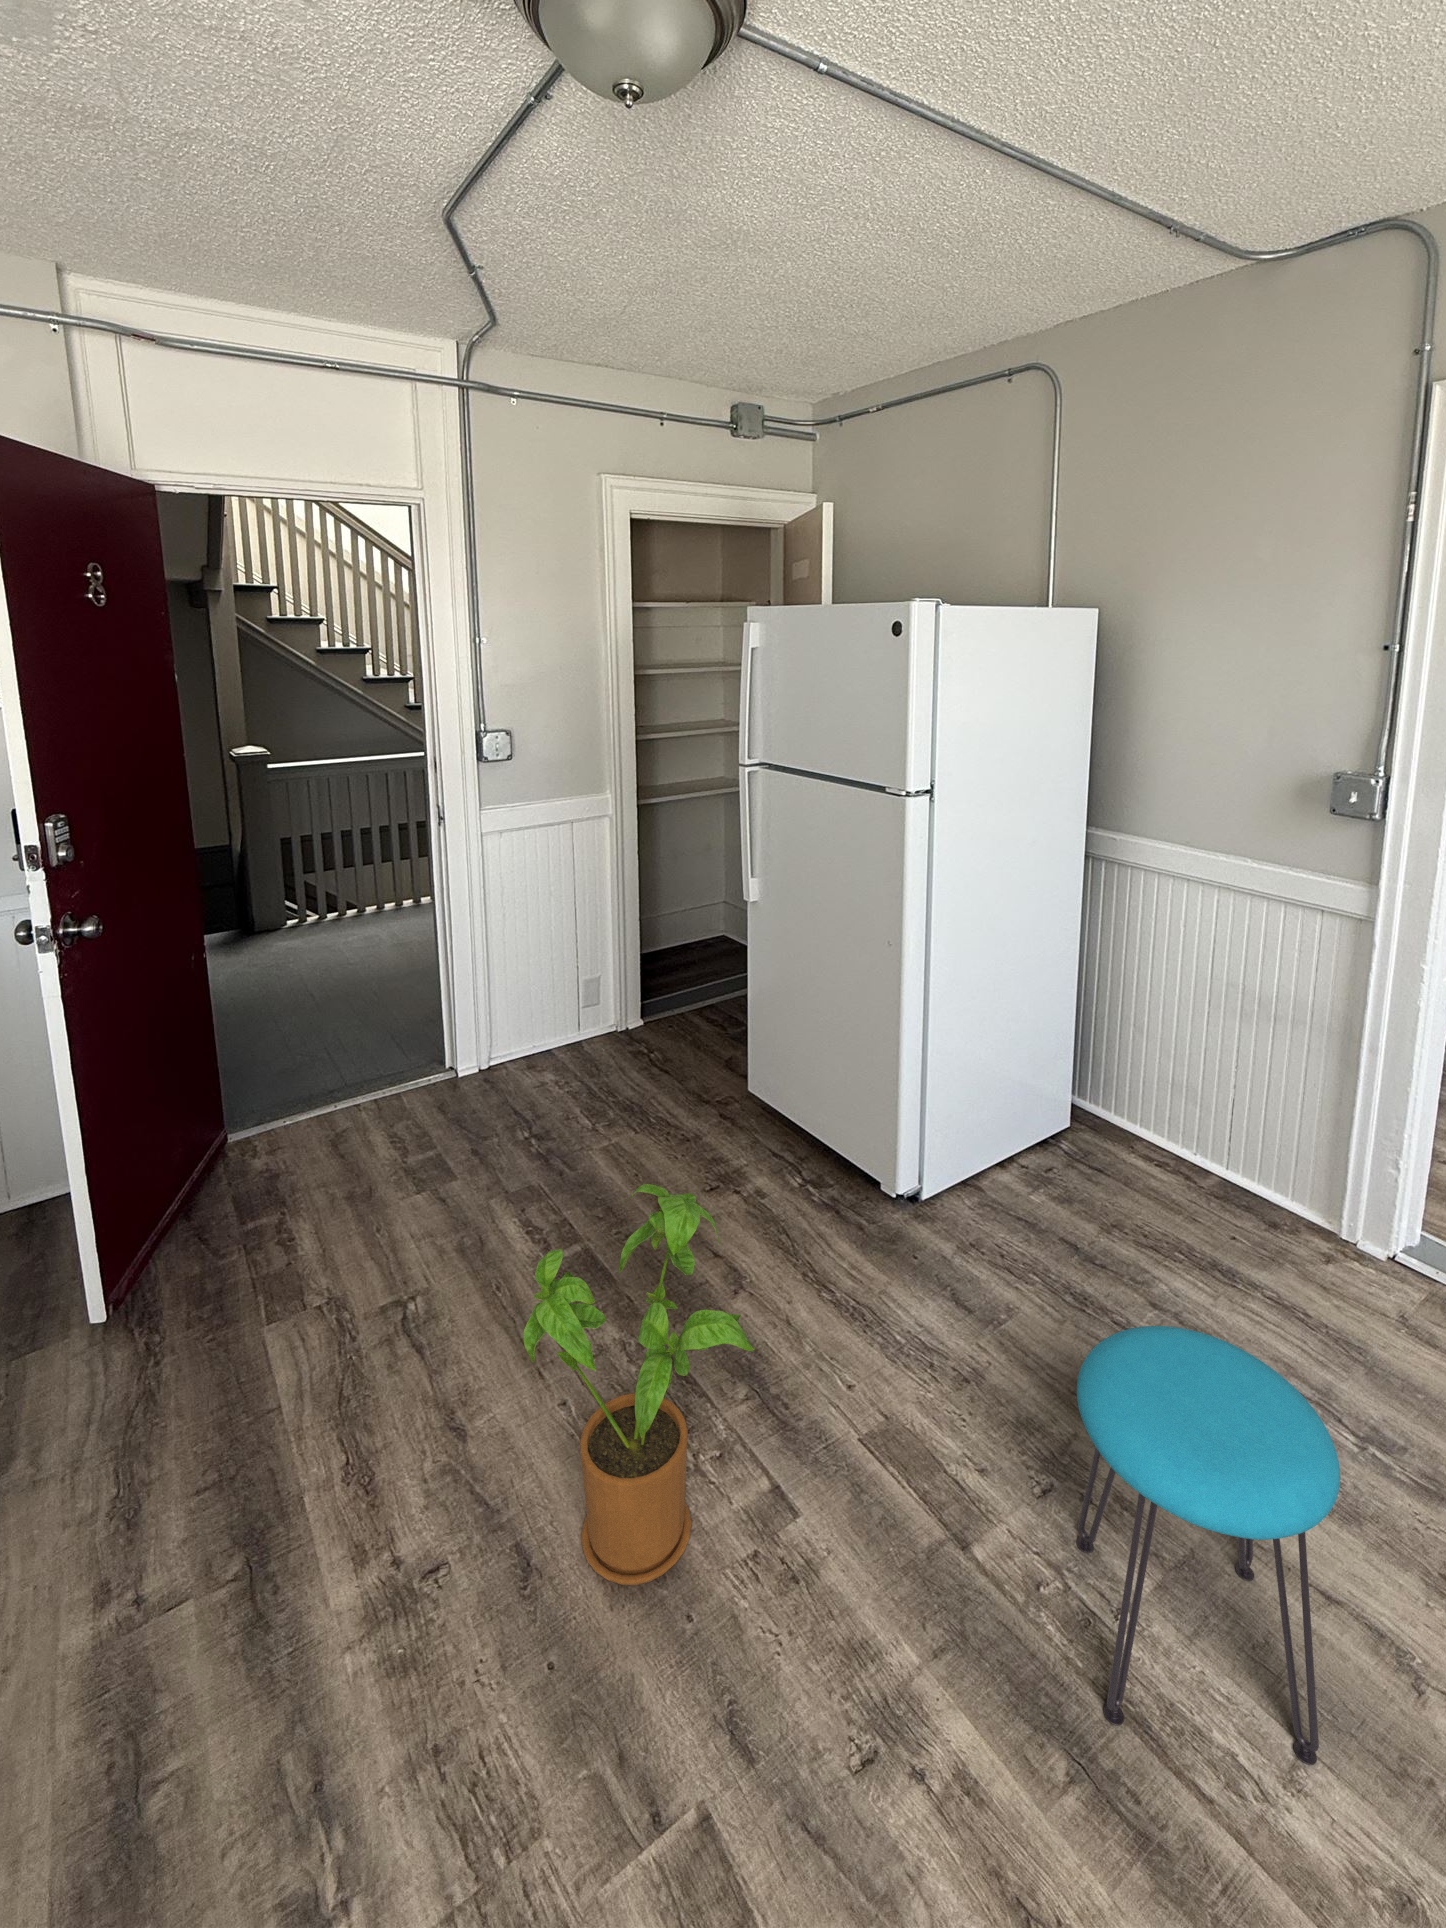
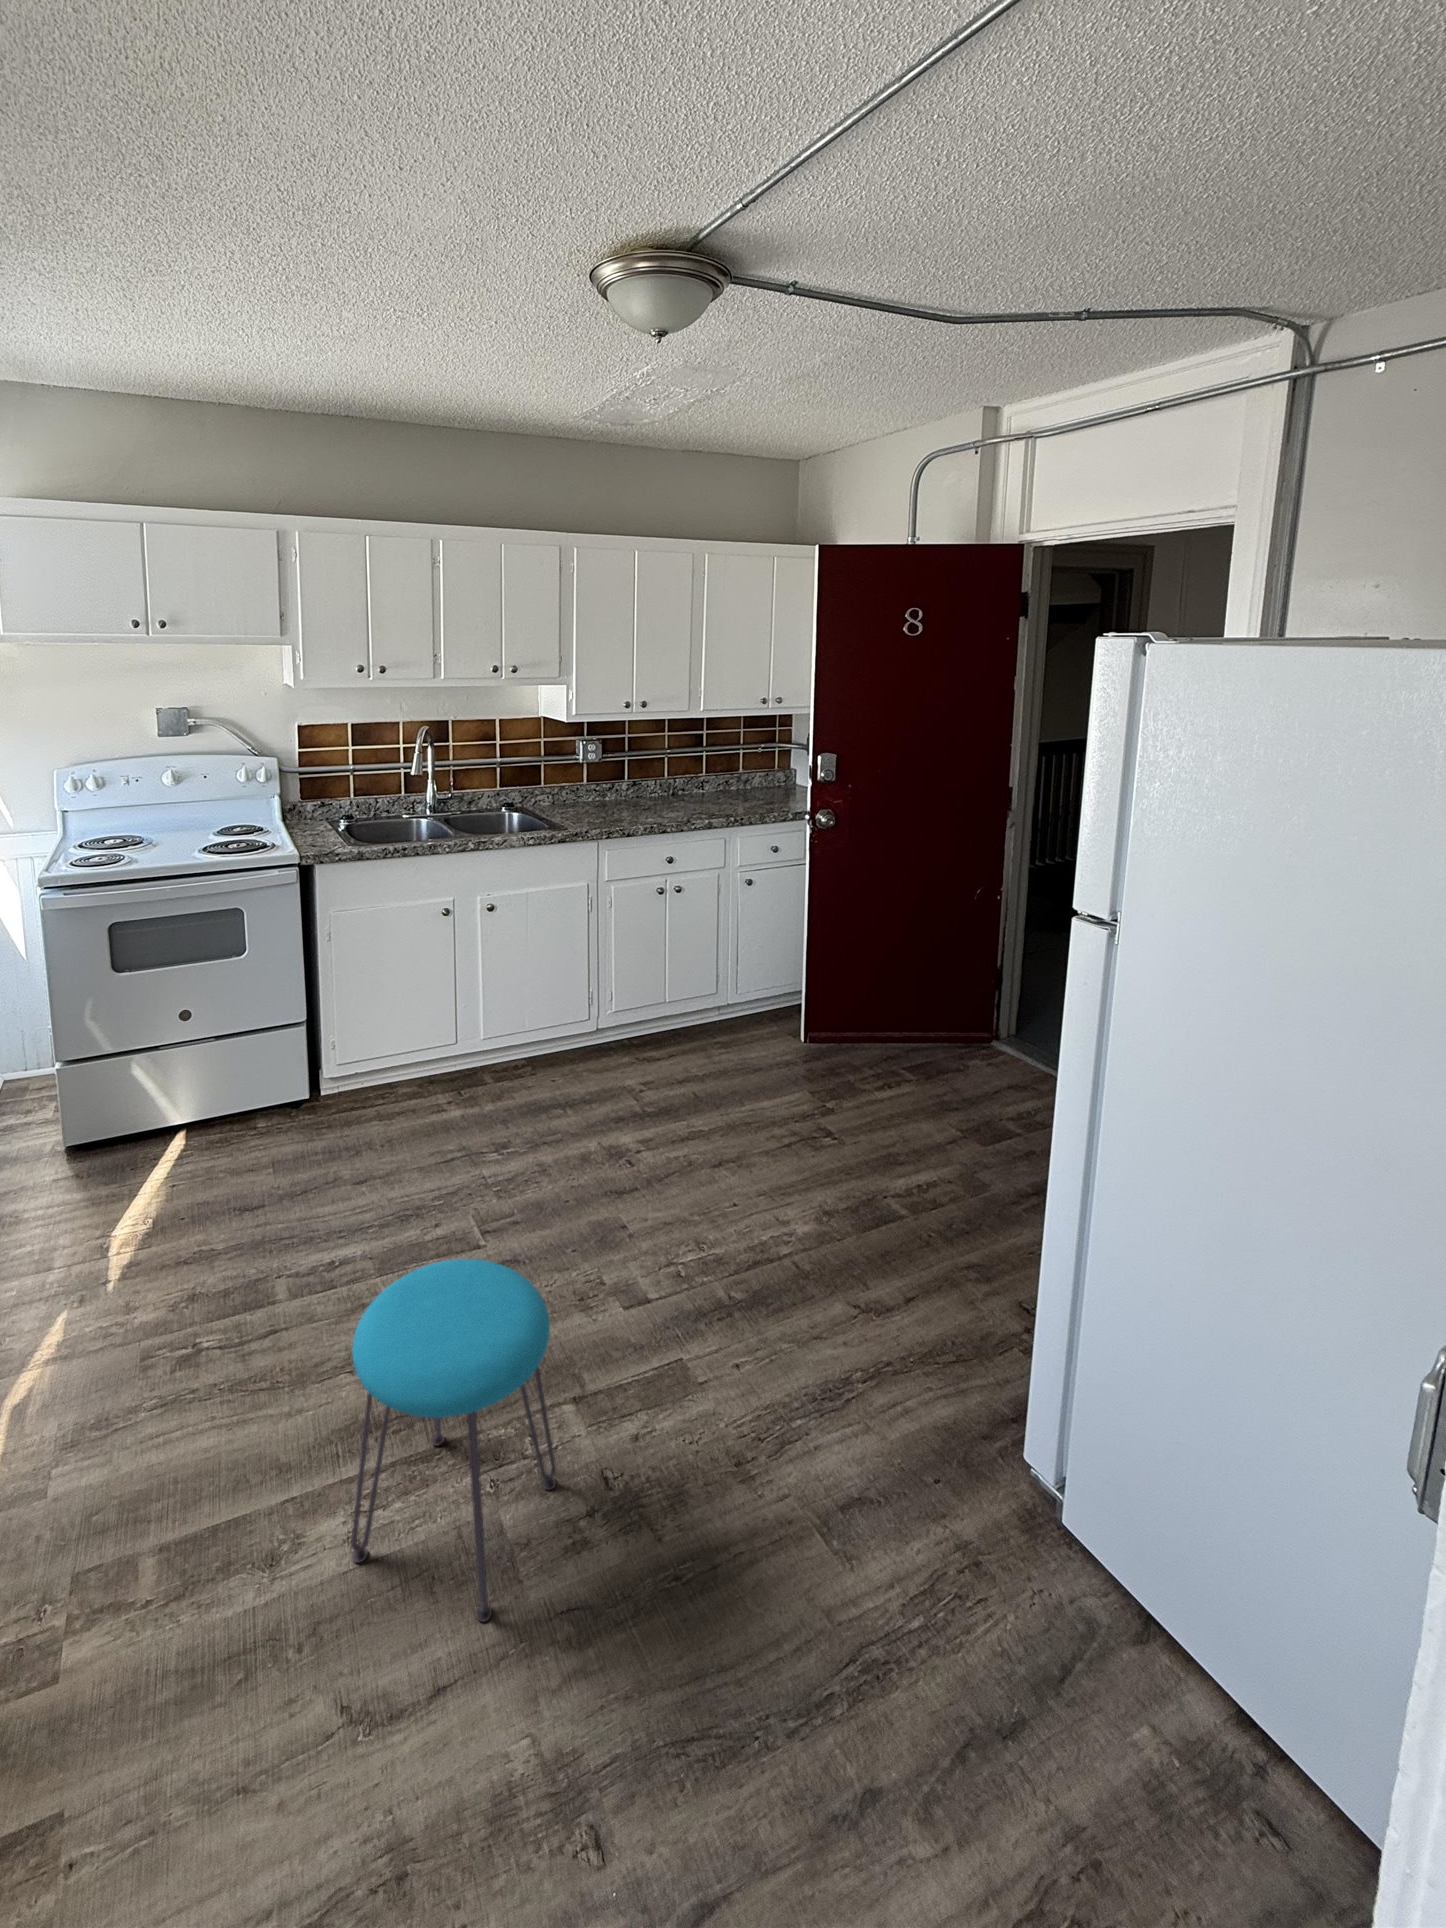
house plant: present [523,1184,754,1585] -> none [573,1036,701,1251]

